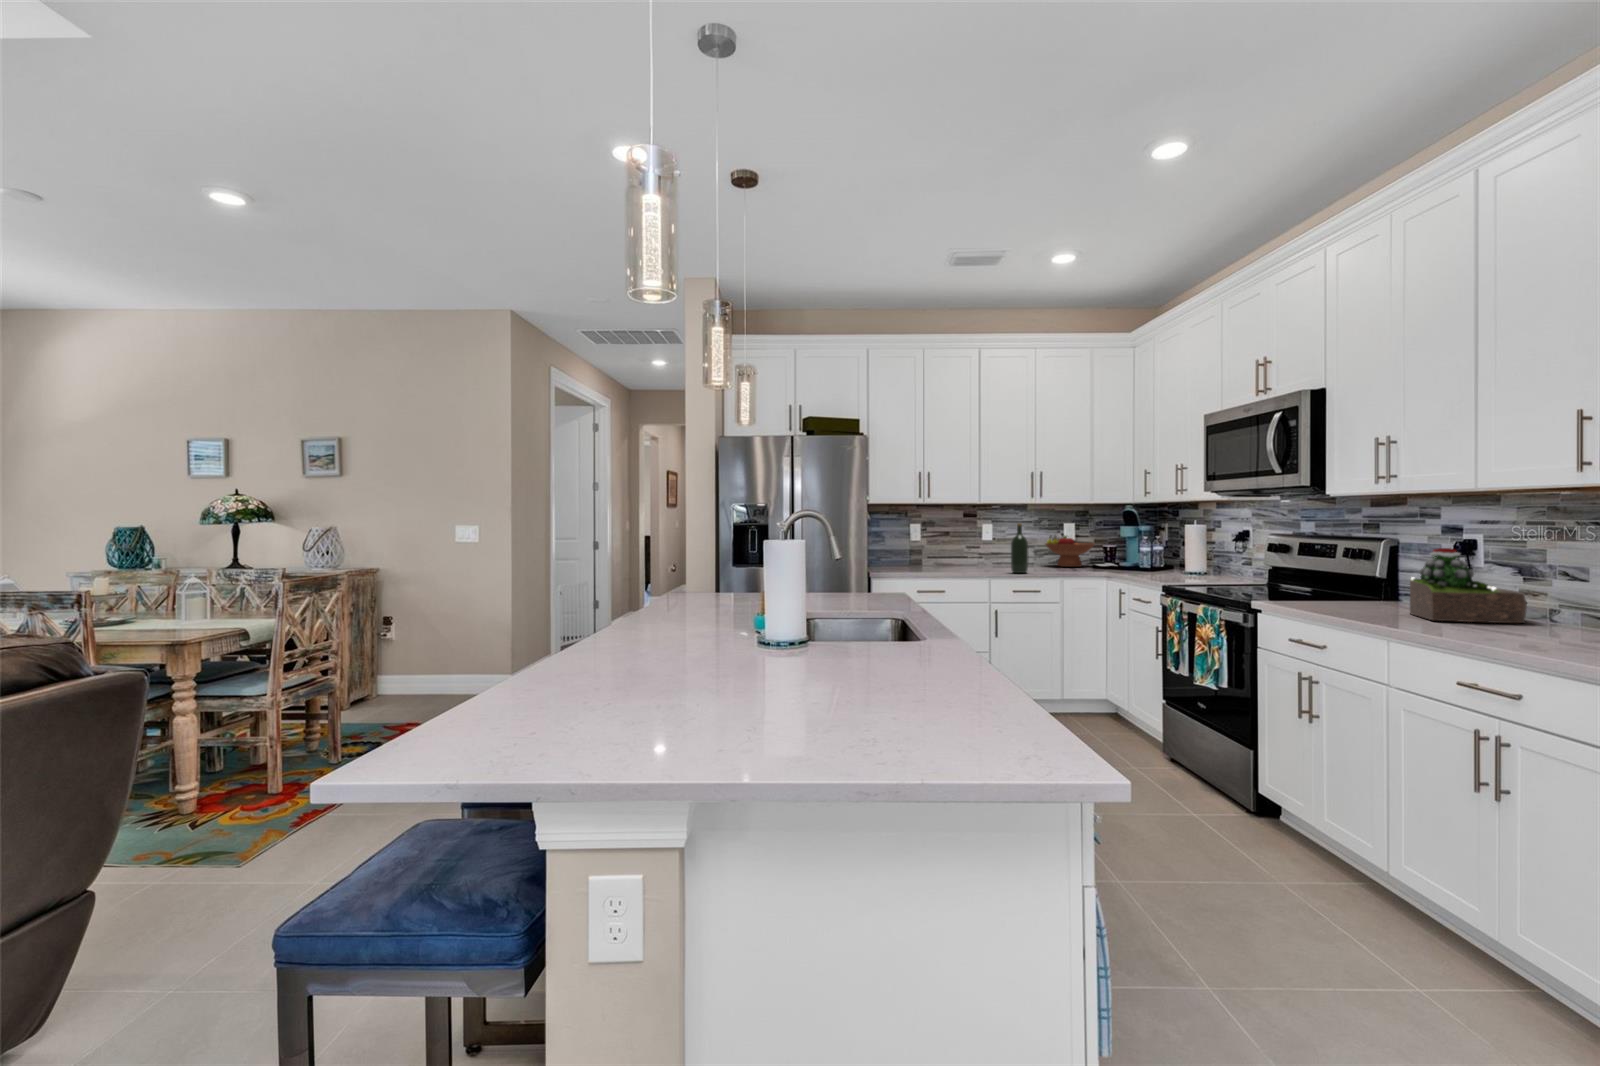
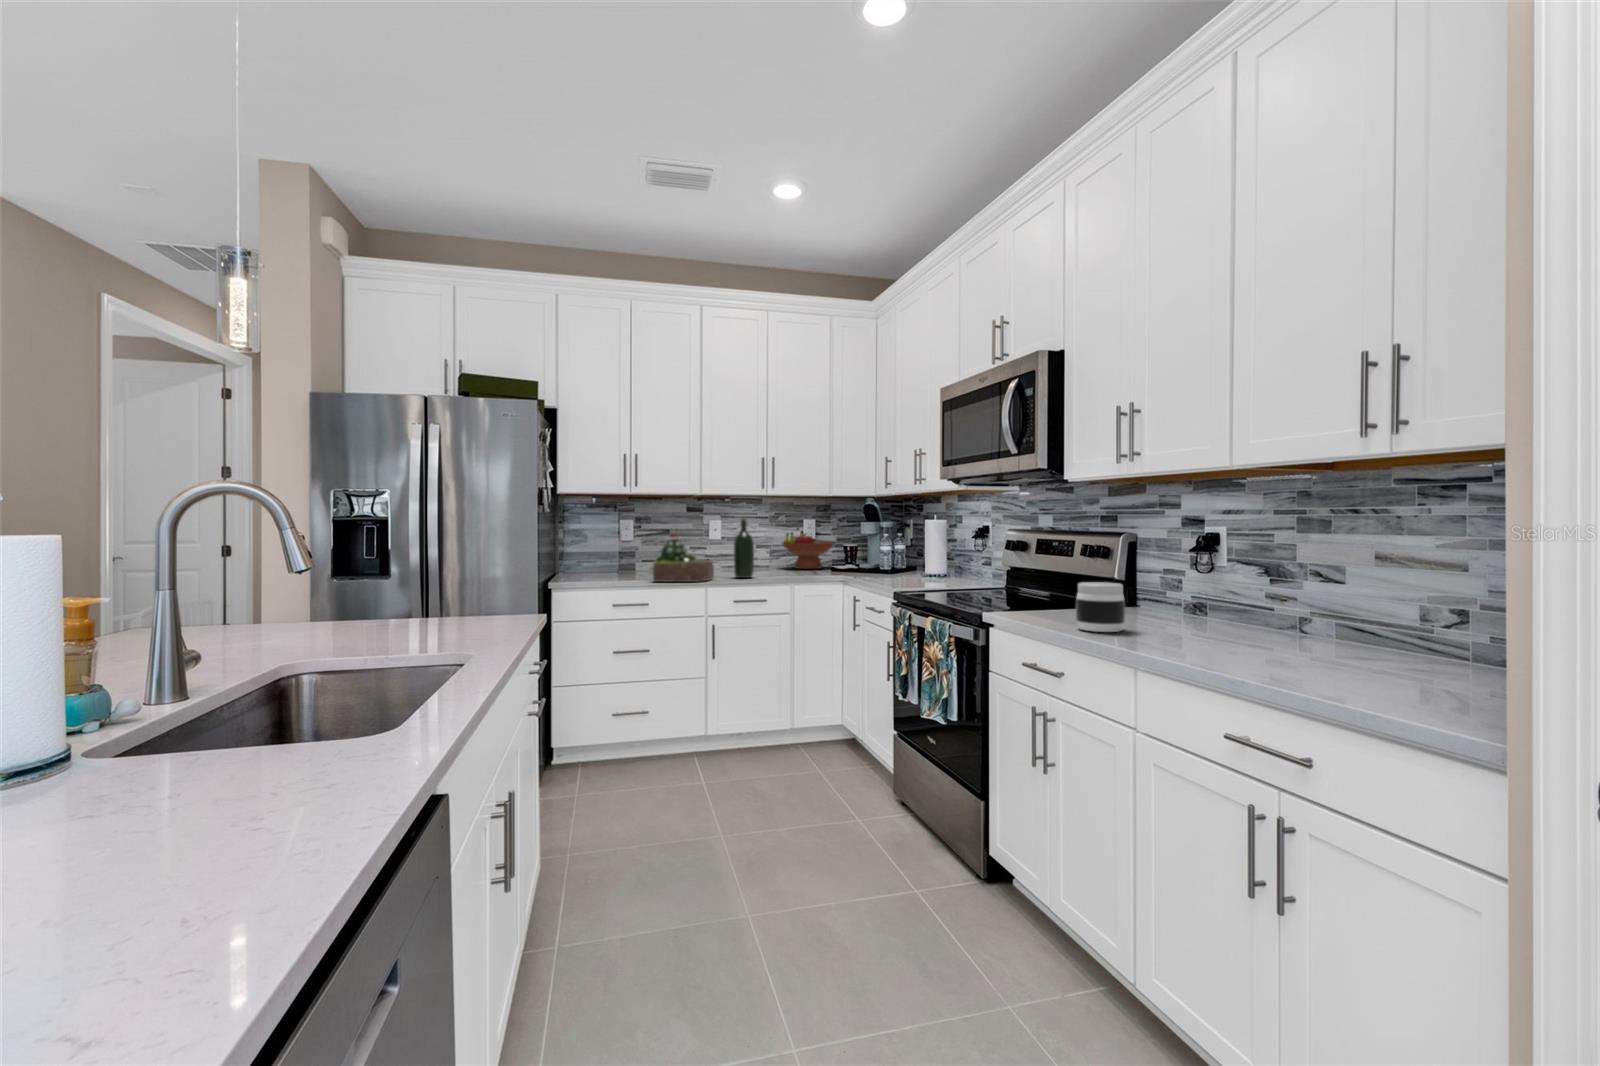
succulent plant: present [1410,548,1527,623] -> present [653,534,714,582]
jar: none [1337,578,1381,616] -> present [1076,582,1125,632]

